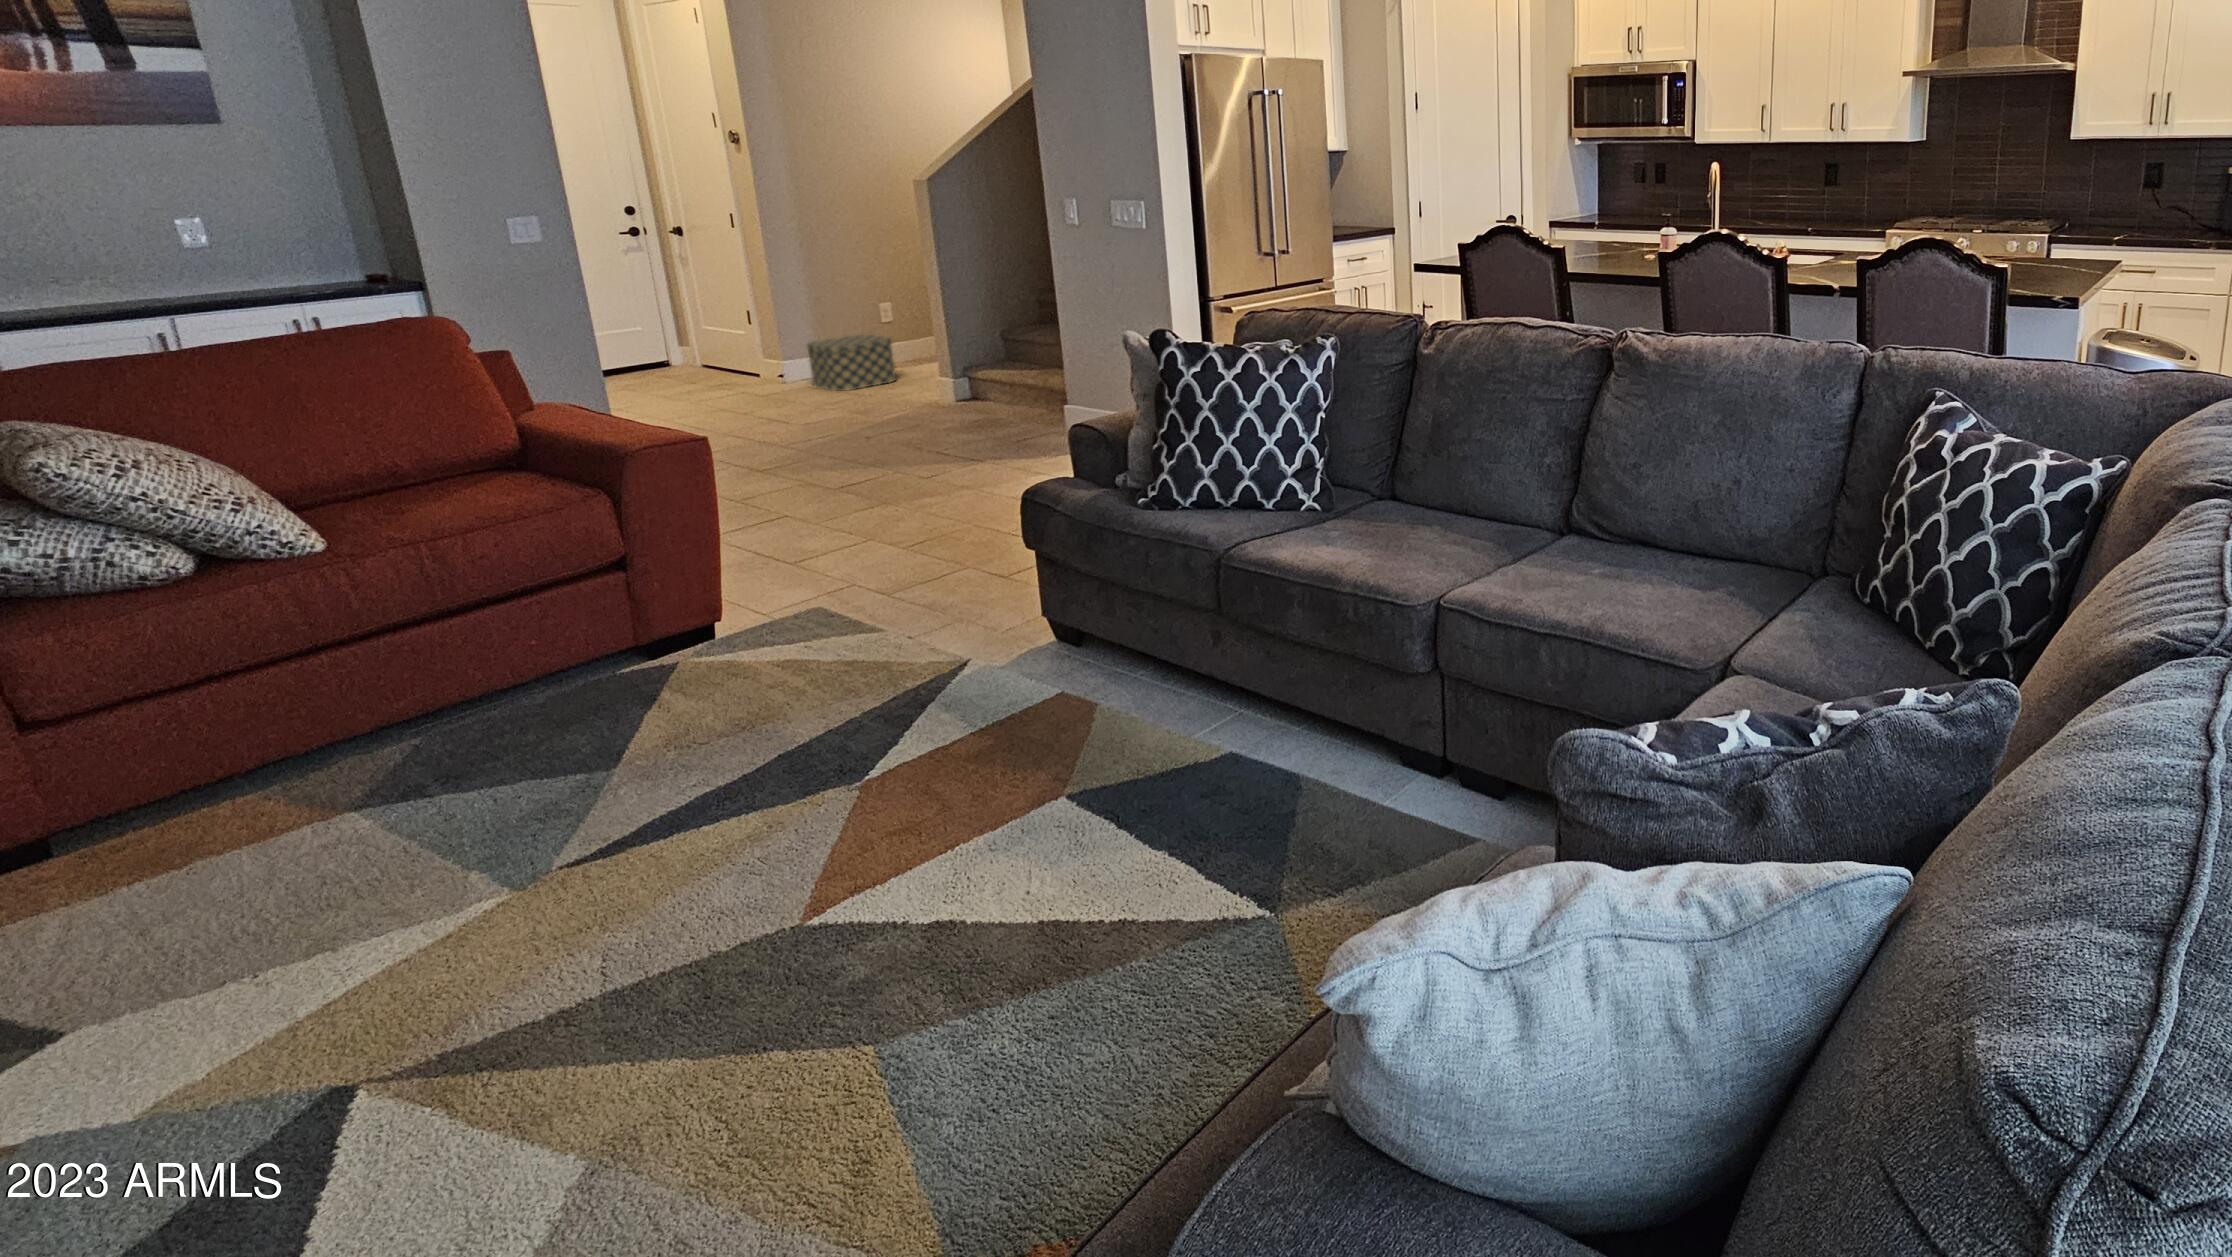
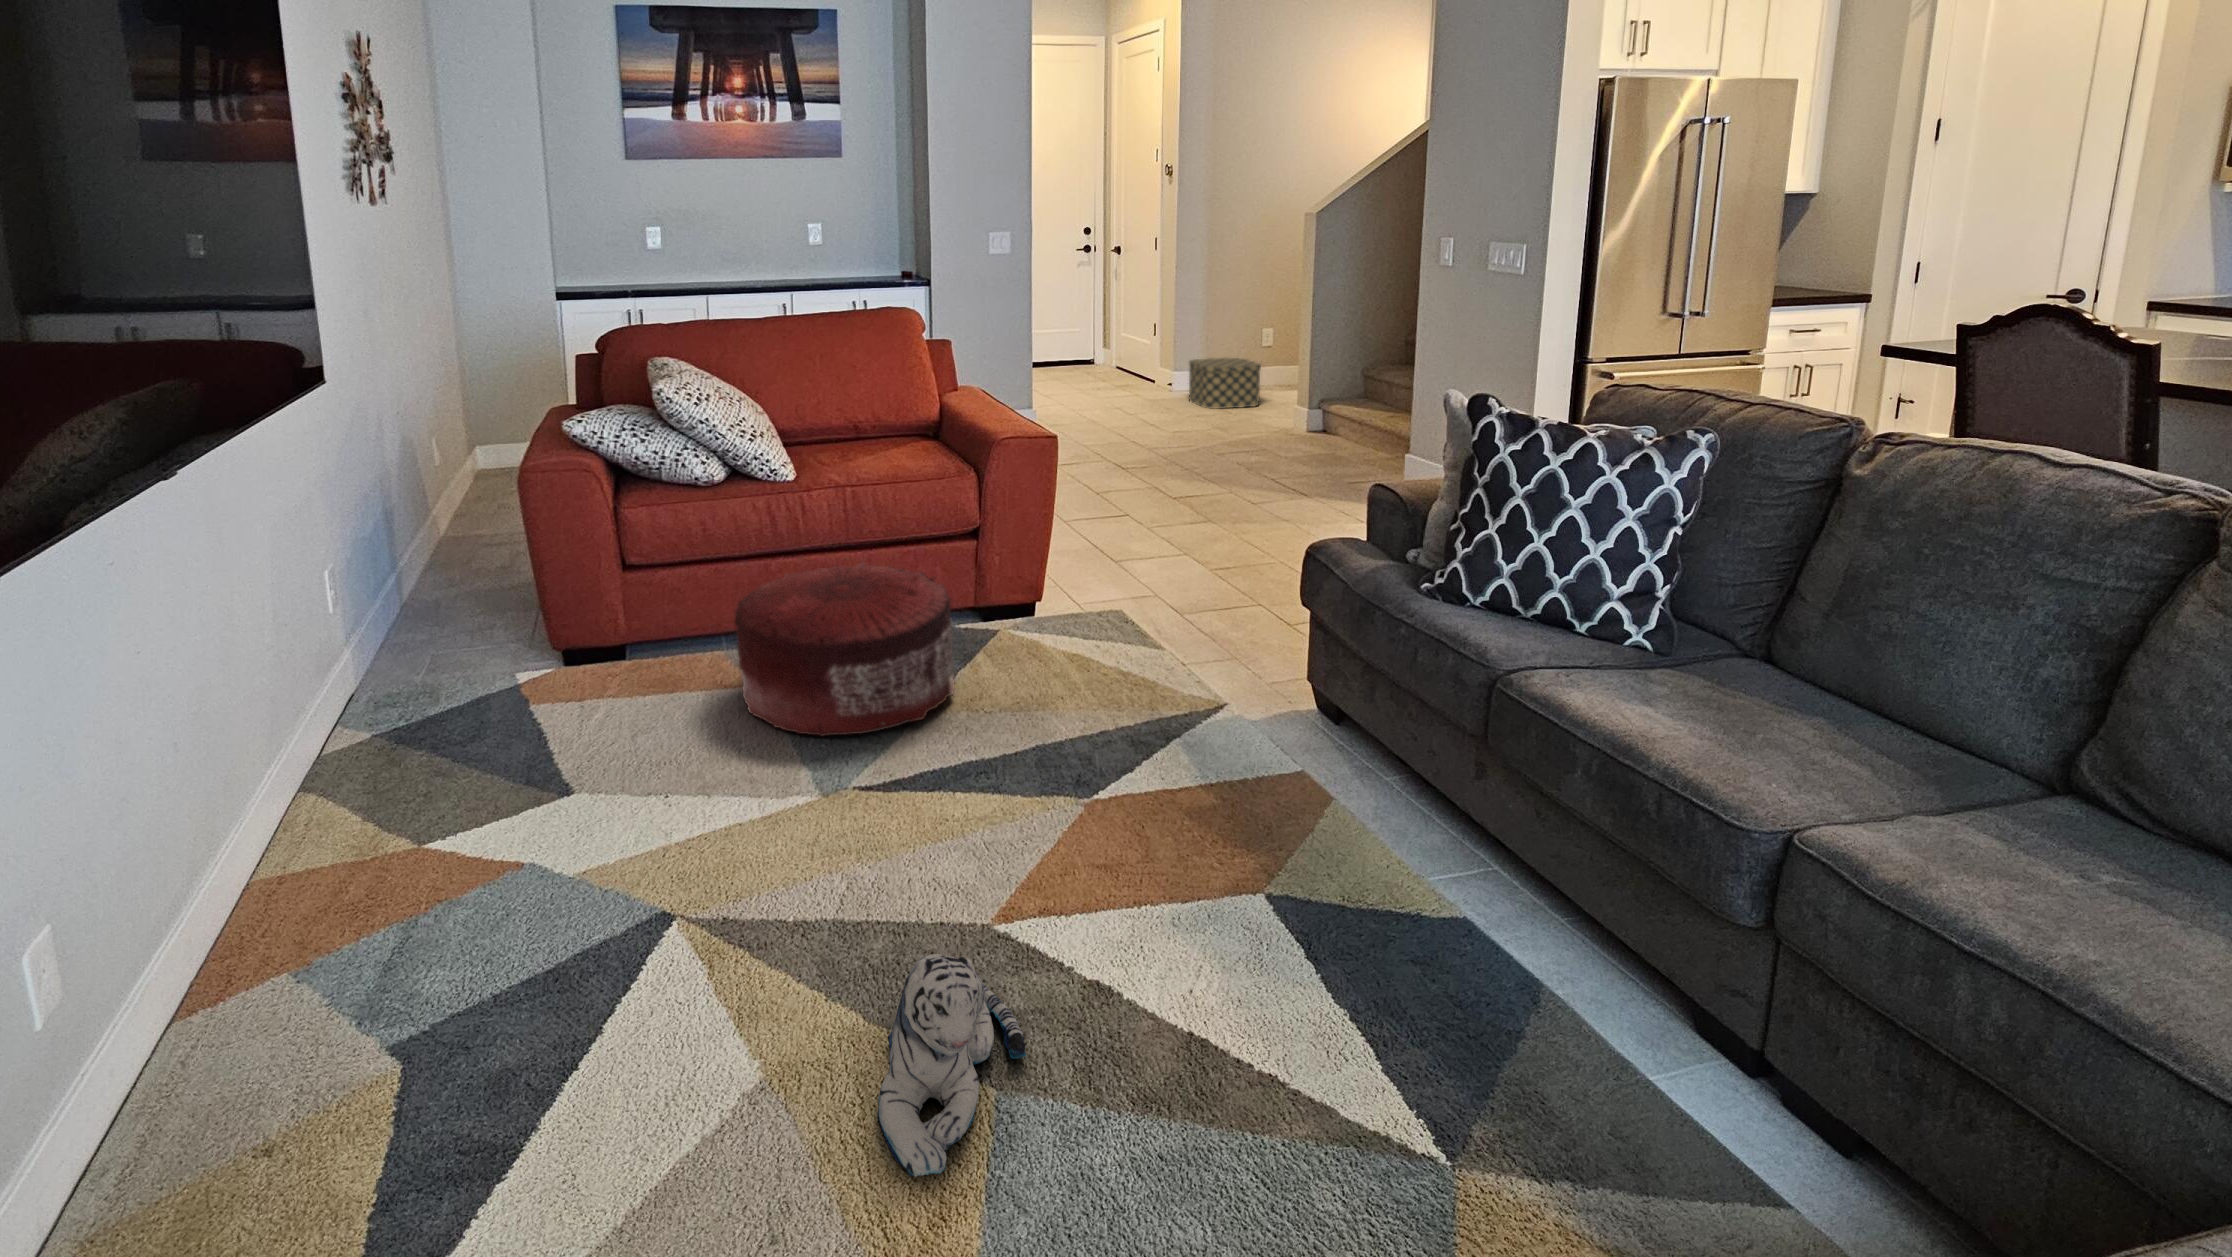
pouf: none [287,616,651,849] -> present [735,562,955,736]
plush toy: none [725,940,889,1159] -> present [877,954,1026,1177]

